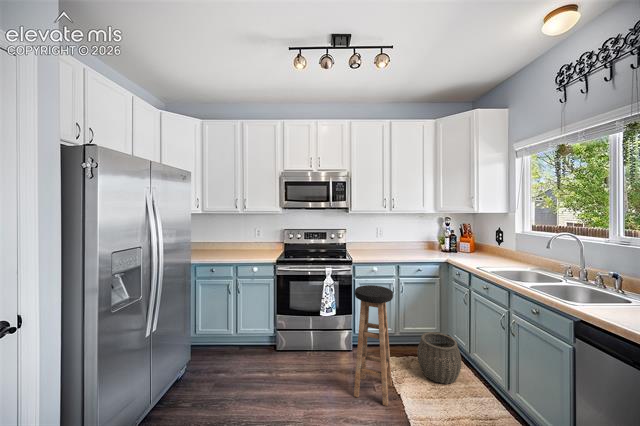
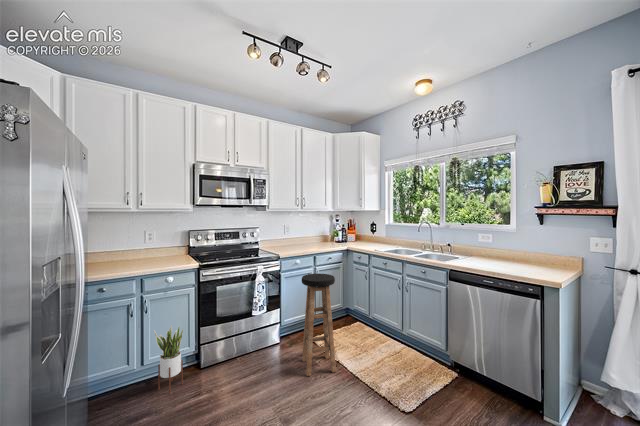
potted plant: none [238,307,261,362] -> present [154,325,183,394]
woven basket: present [417,332,461,384] -> none [338,306,371,344]

